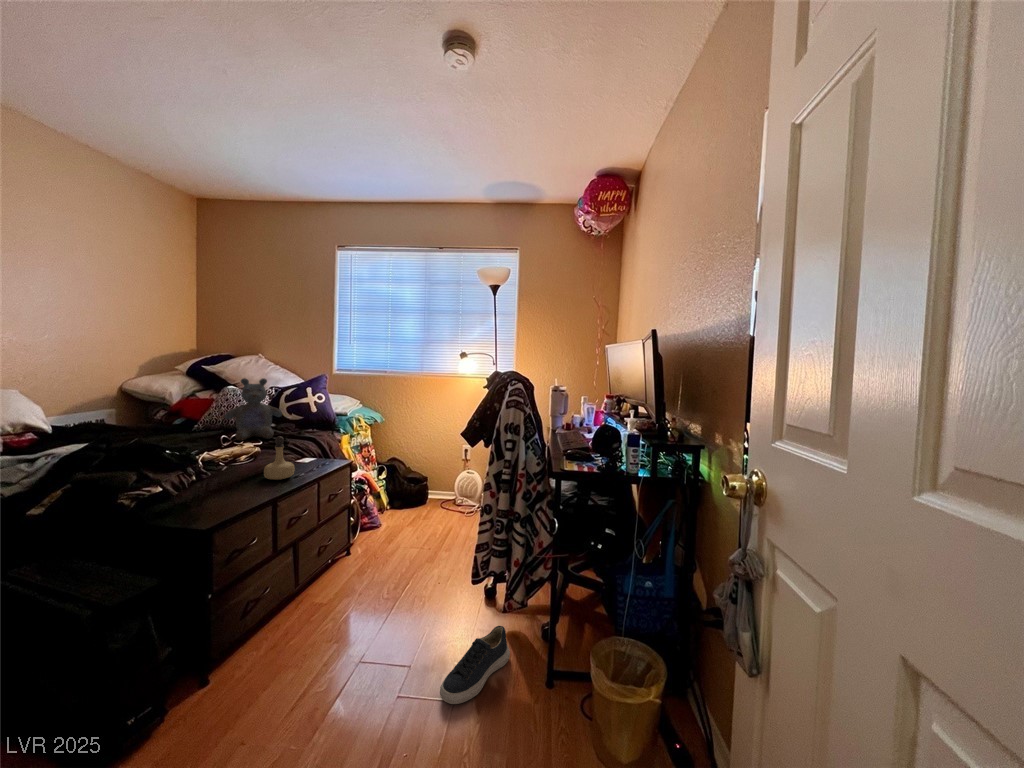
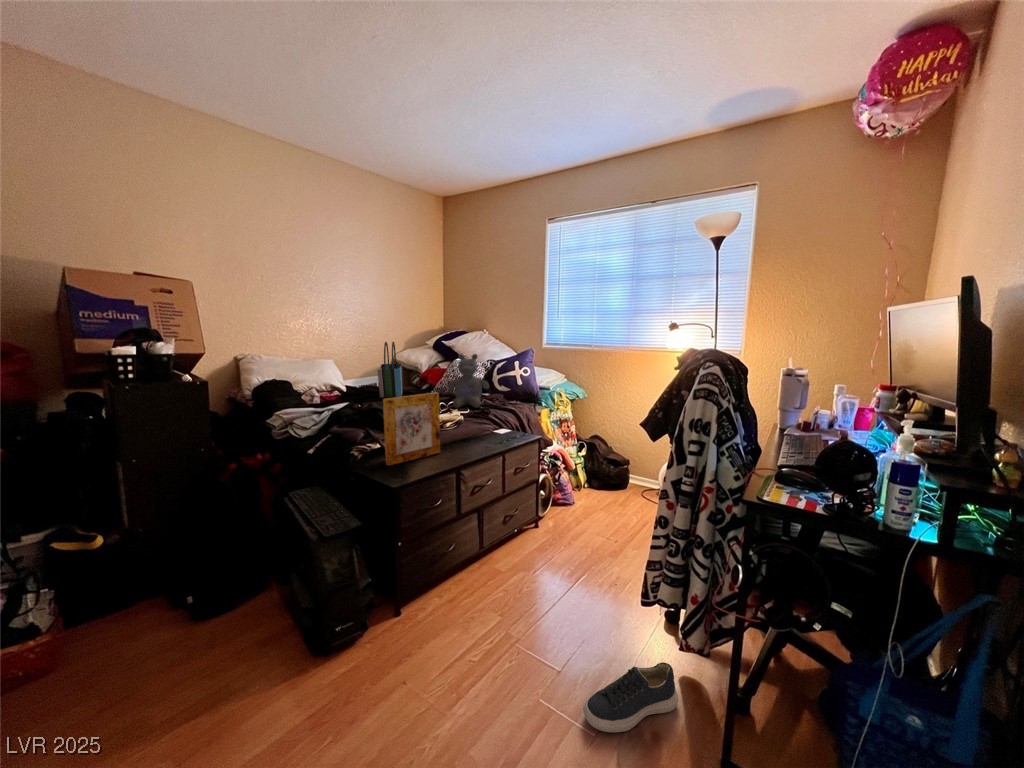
tote bag: none [106,363,147,437] -> present [378,342,403,397]
picture frame: none [161,419,239,514] -> present [383,392,440,465]
perfume bottle: present [264,436,295,480] -> none [461,409,485,448]

